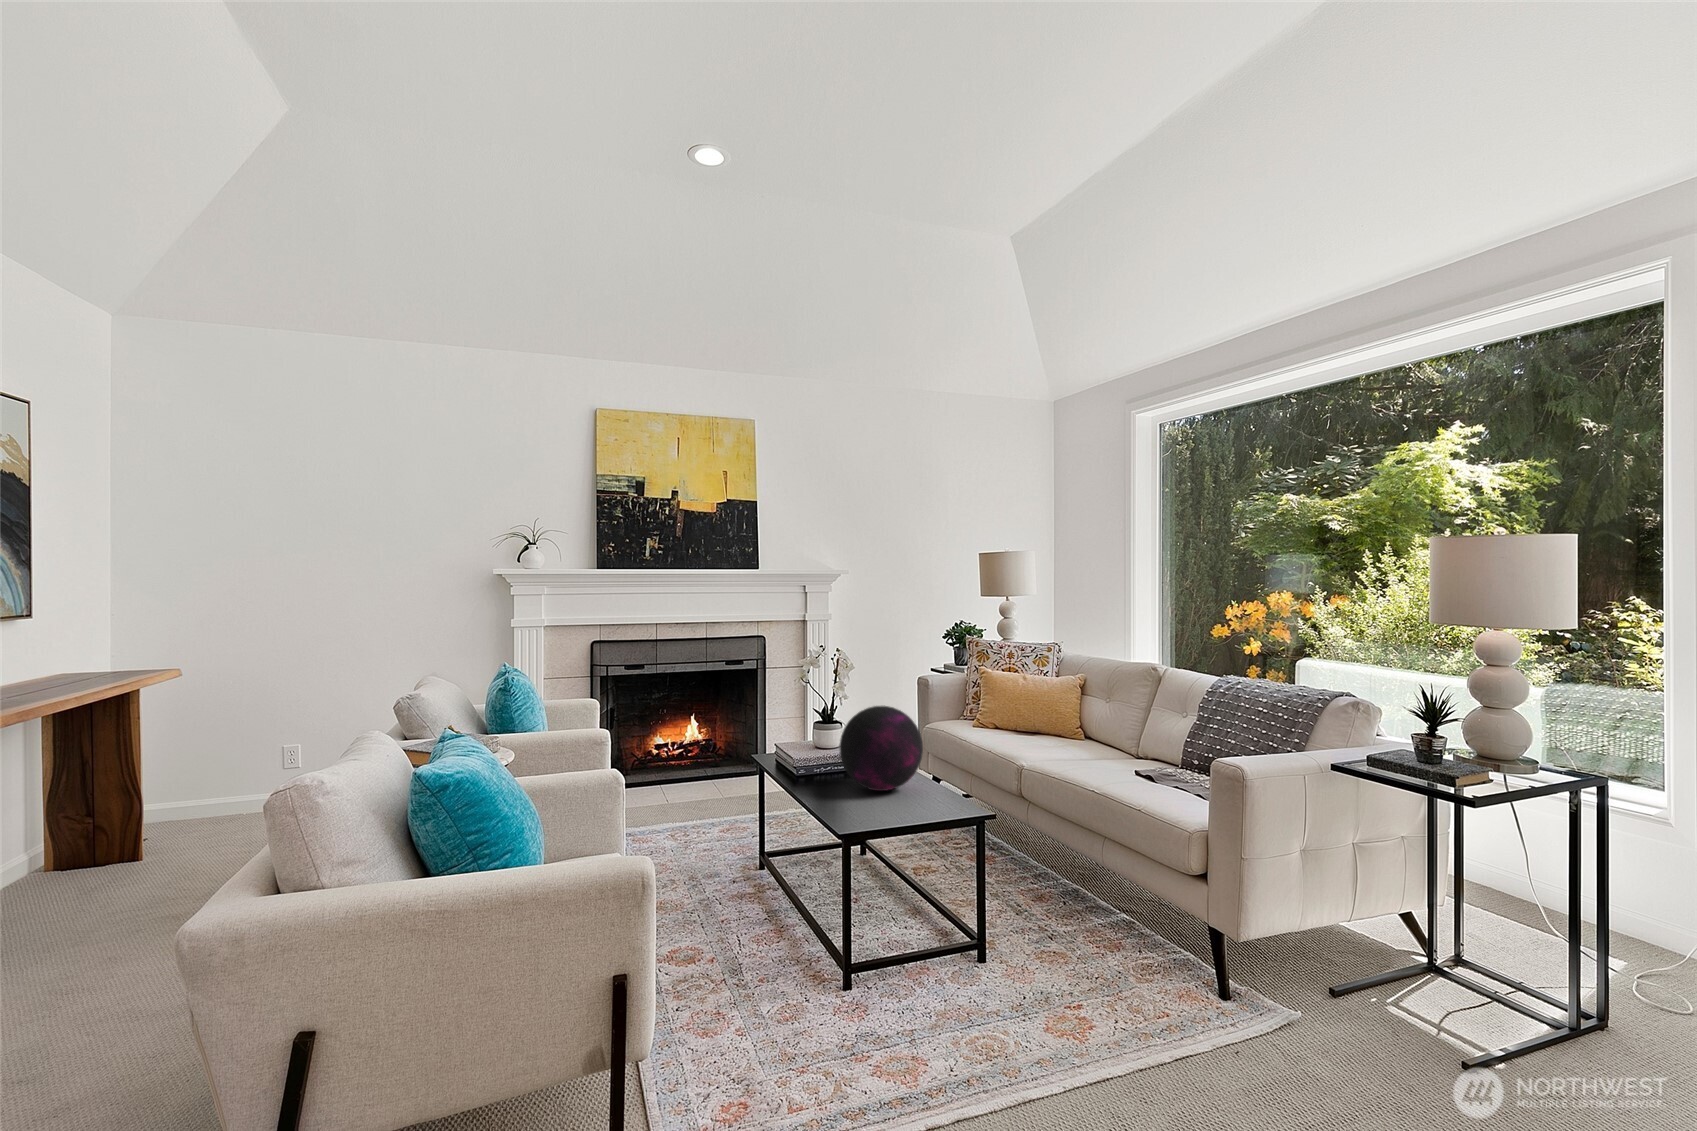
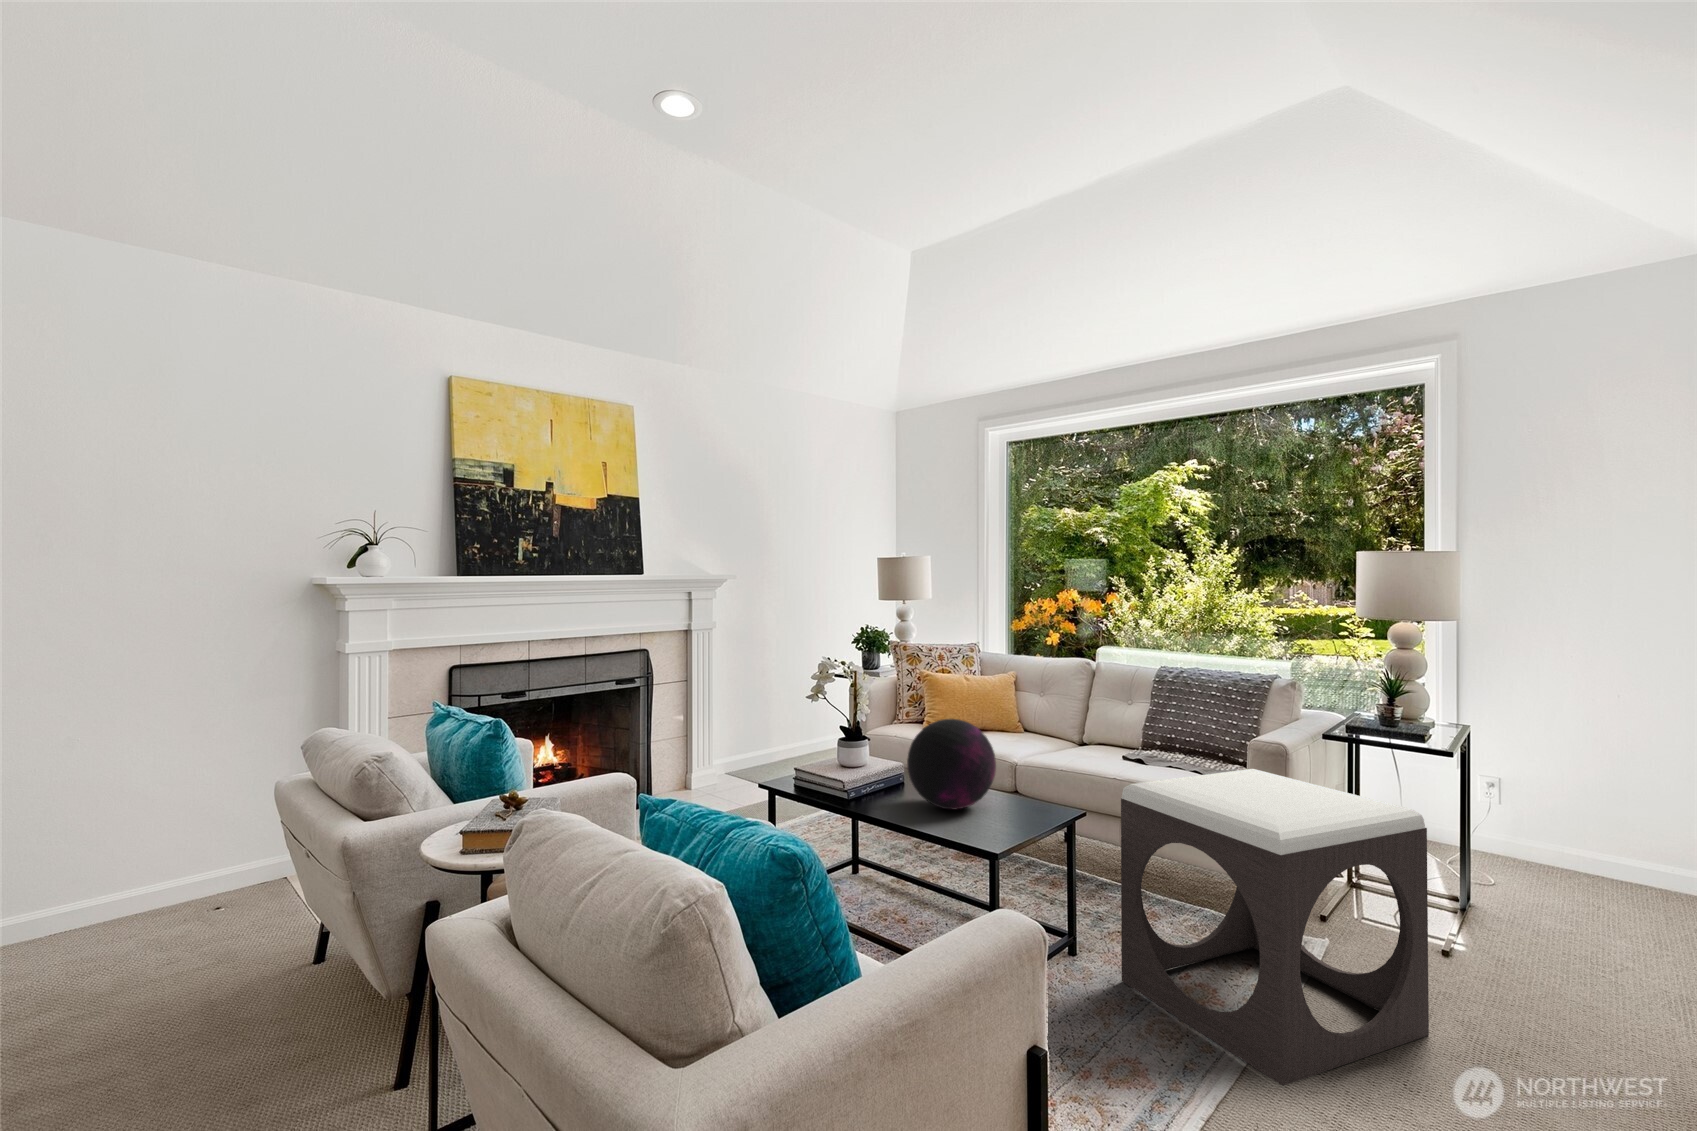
footstool: none [983,778,1250,1087] -> present [1121,769,1429,1086]

